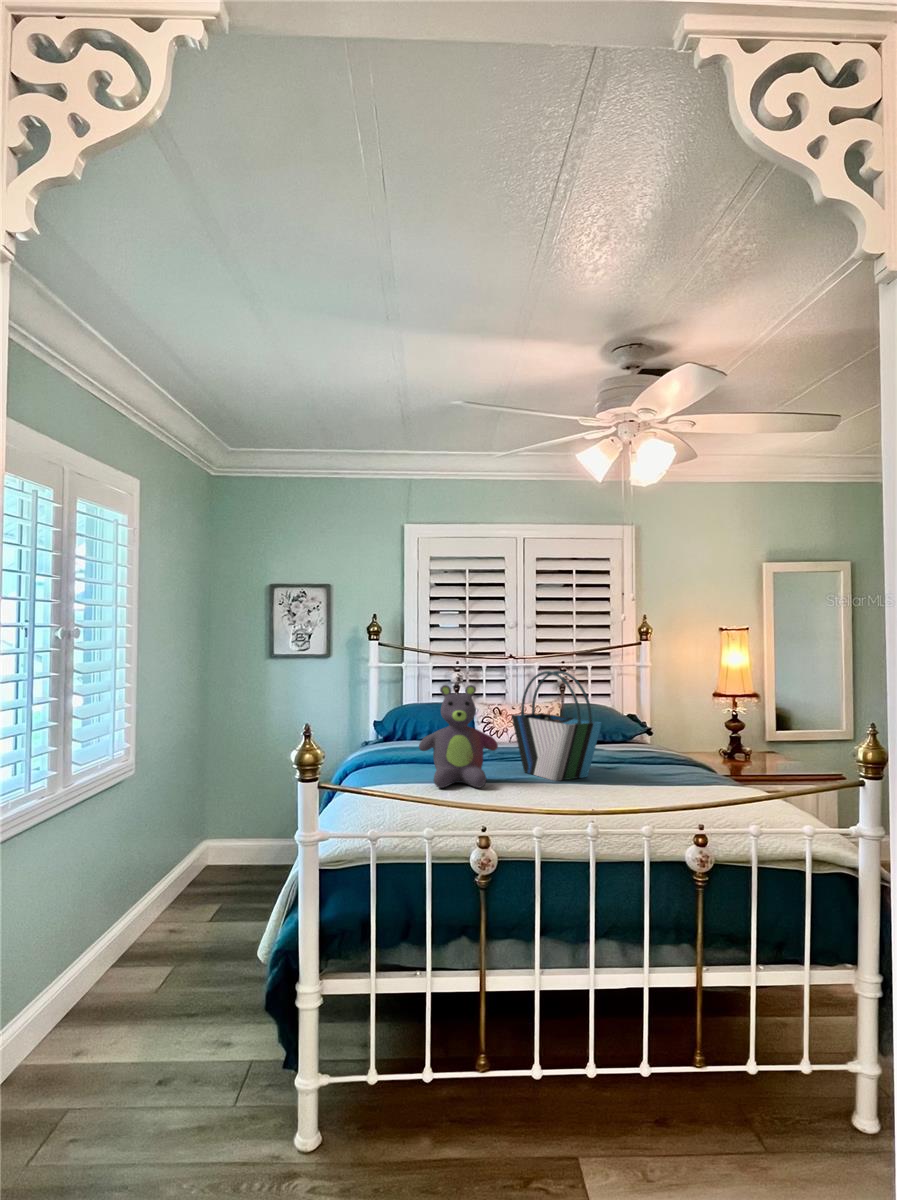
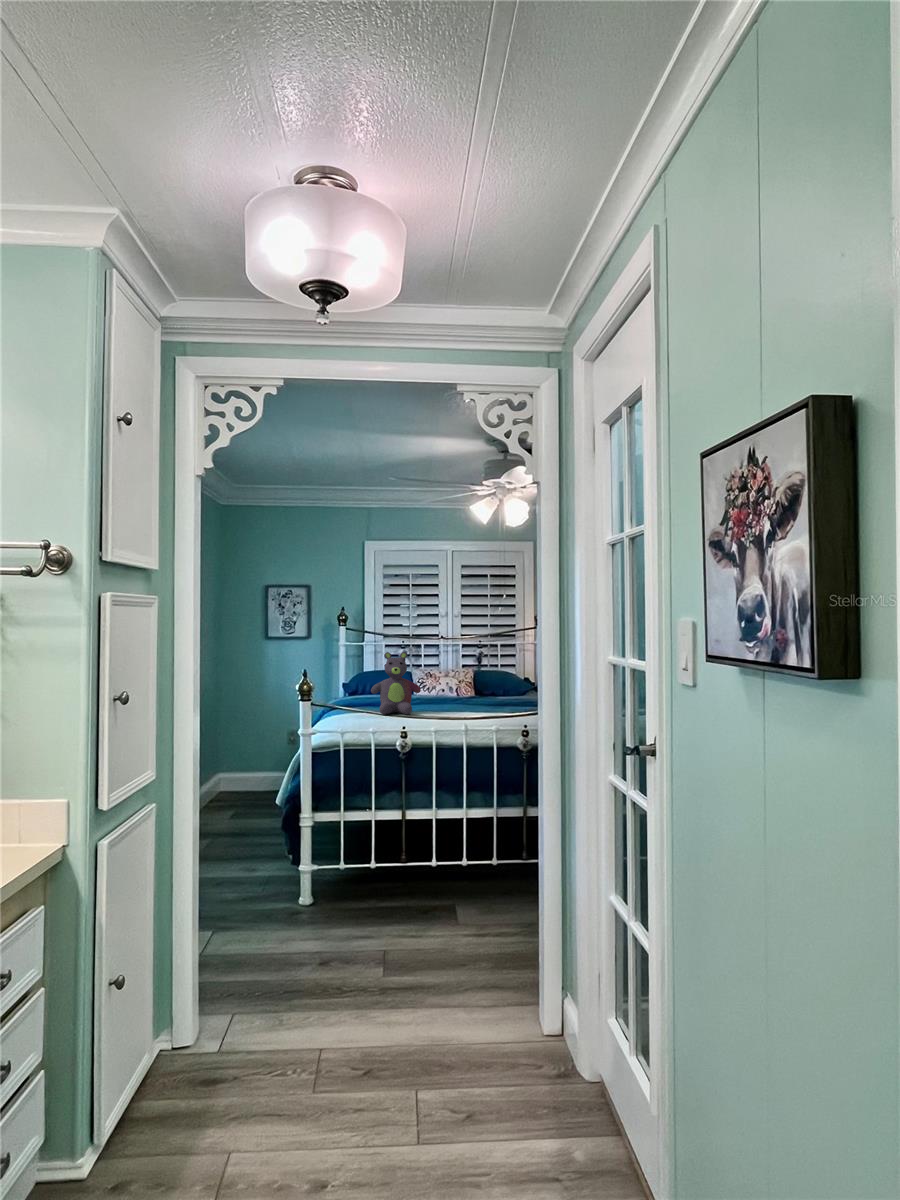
tote bag: present [512,671,602,781] -> none [432,644,486,712]

